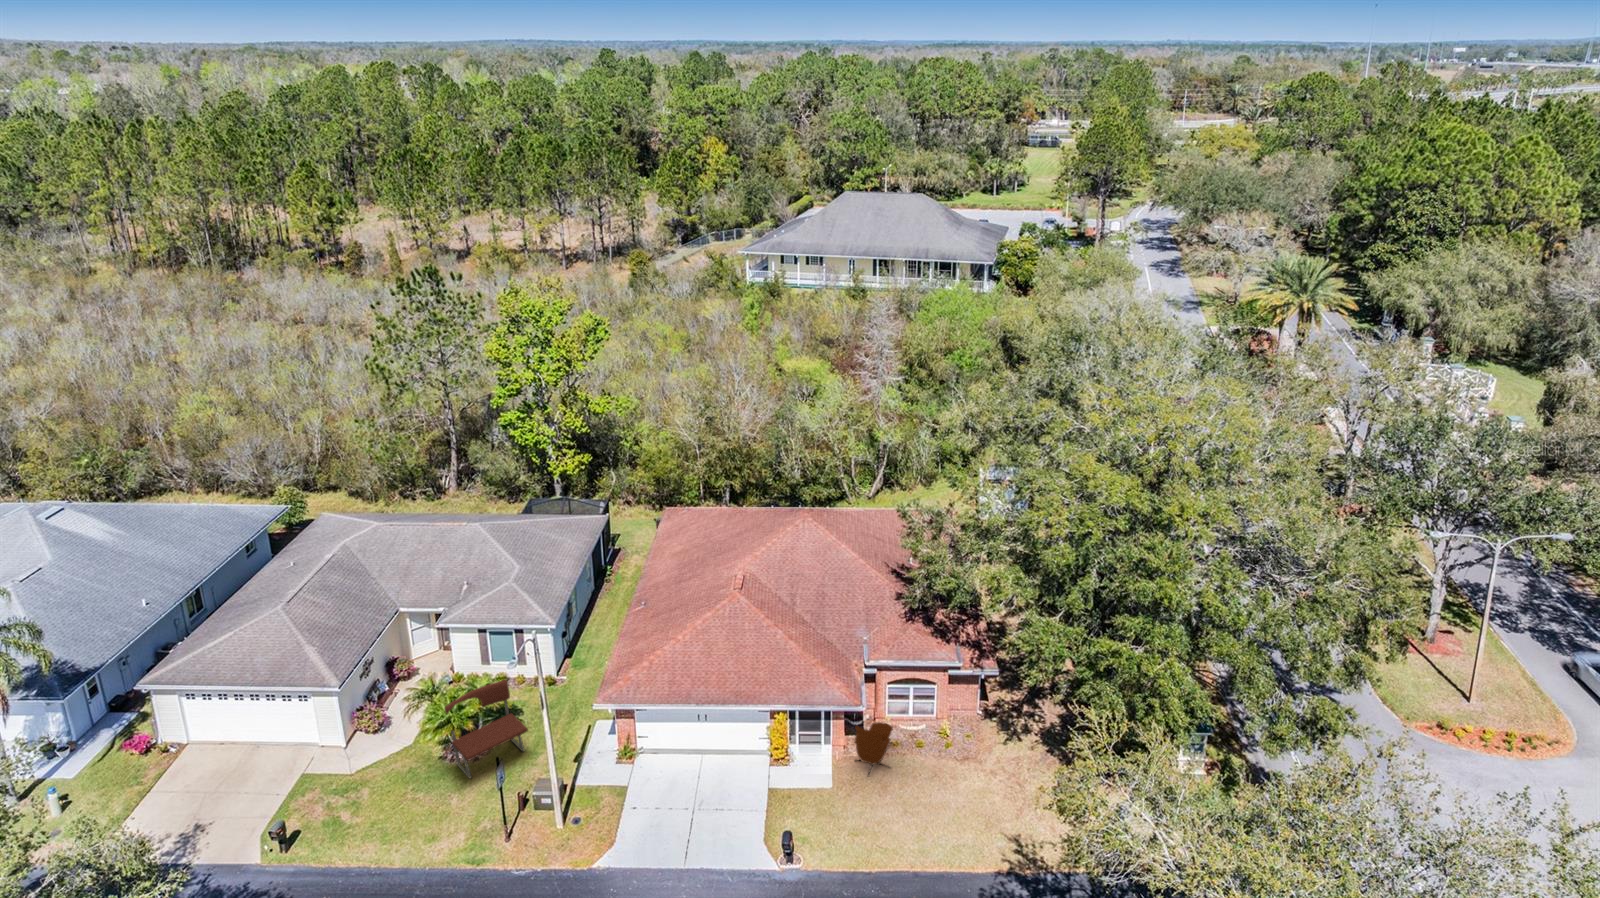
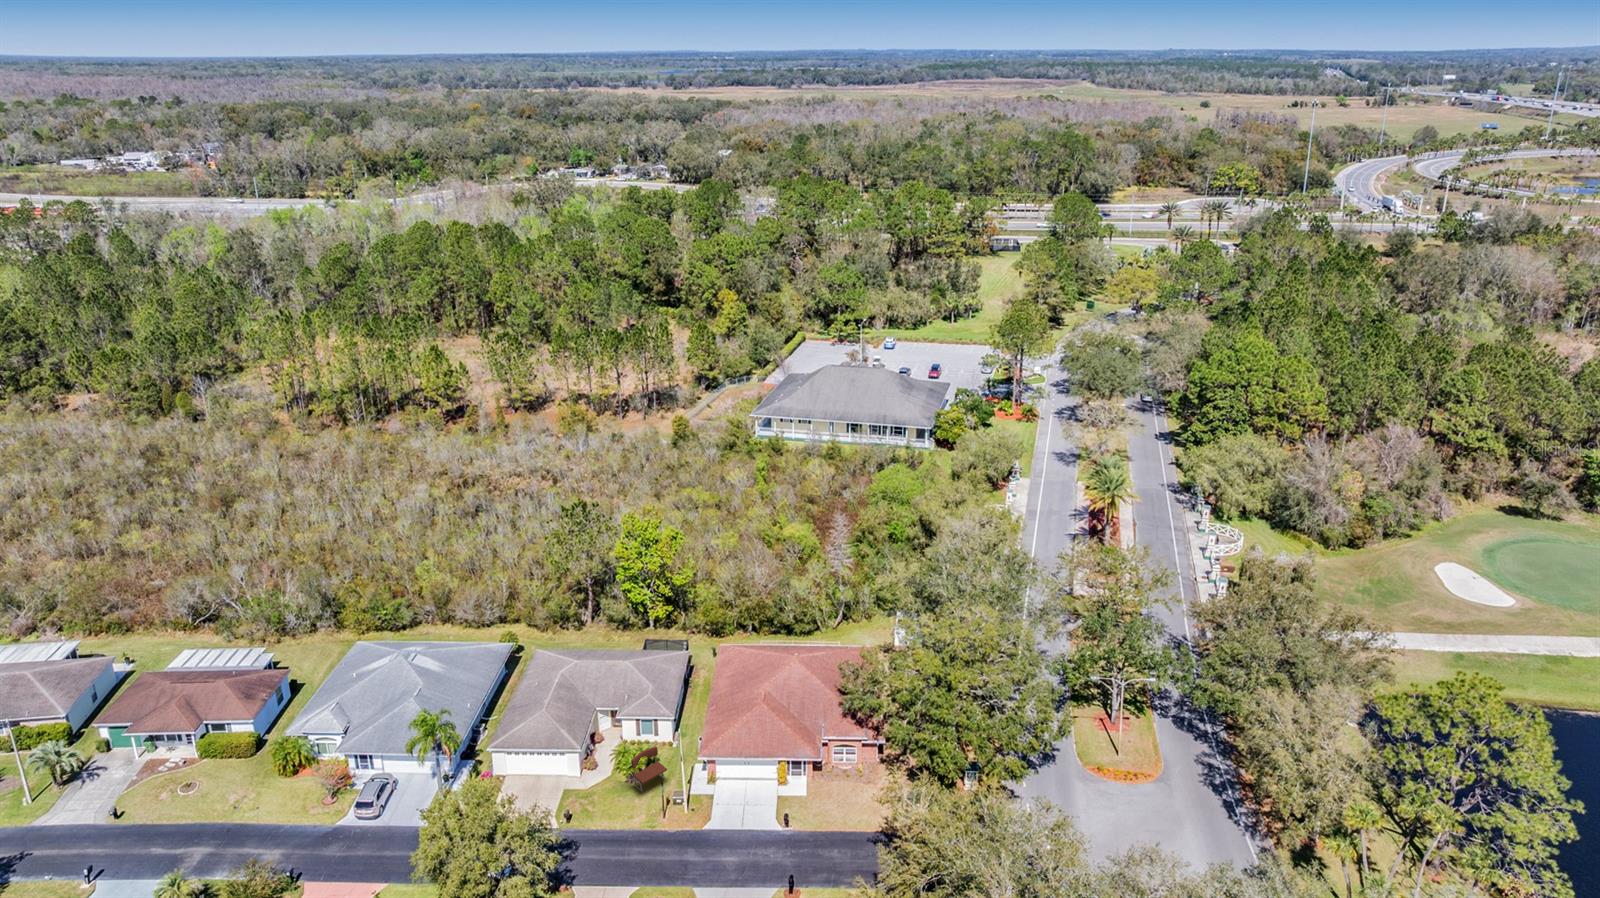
lounge chair: present [854,722,893,774] -> none [817,765,836,791]

